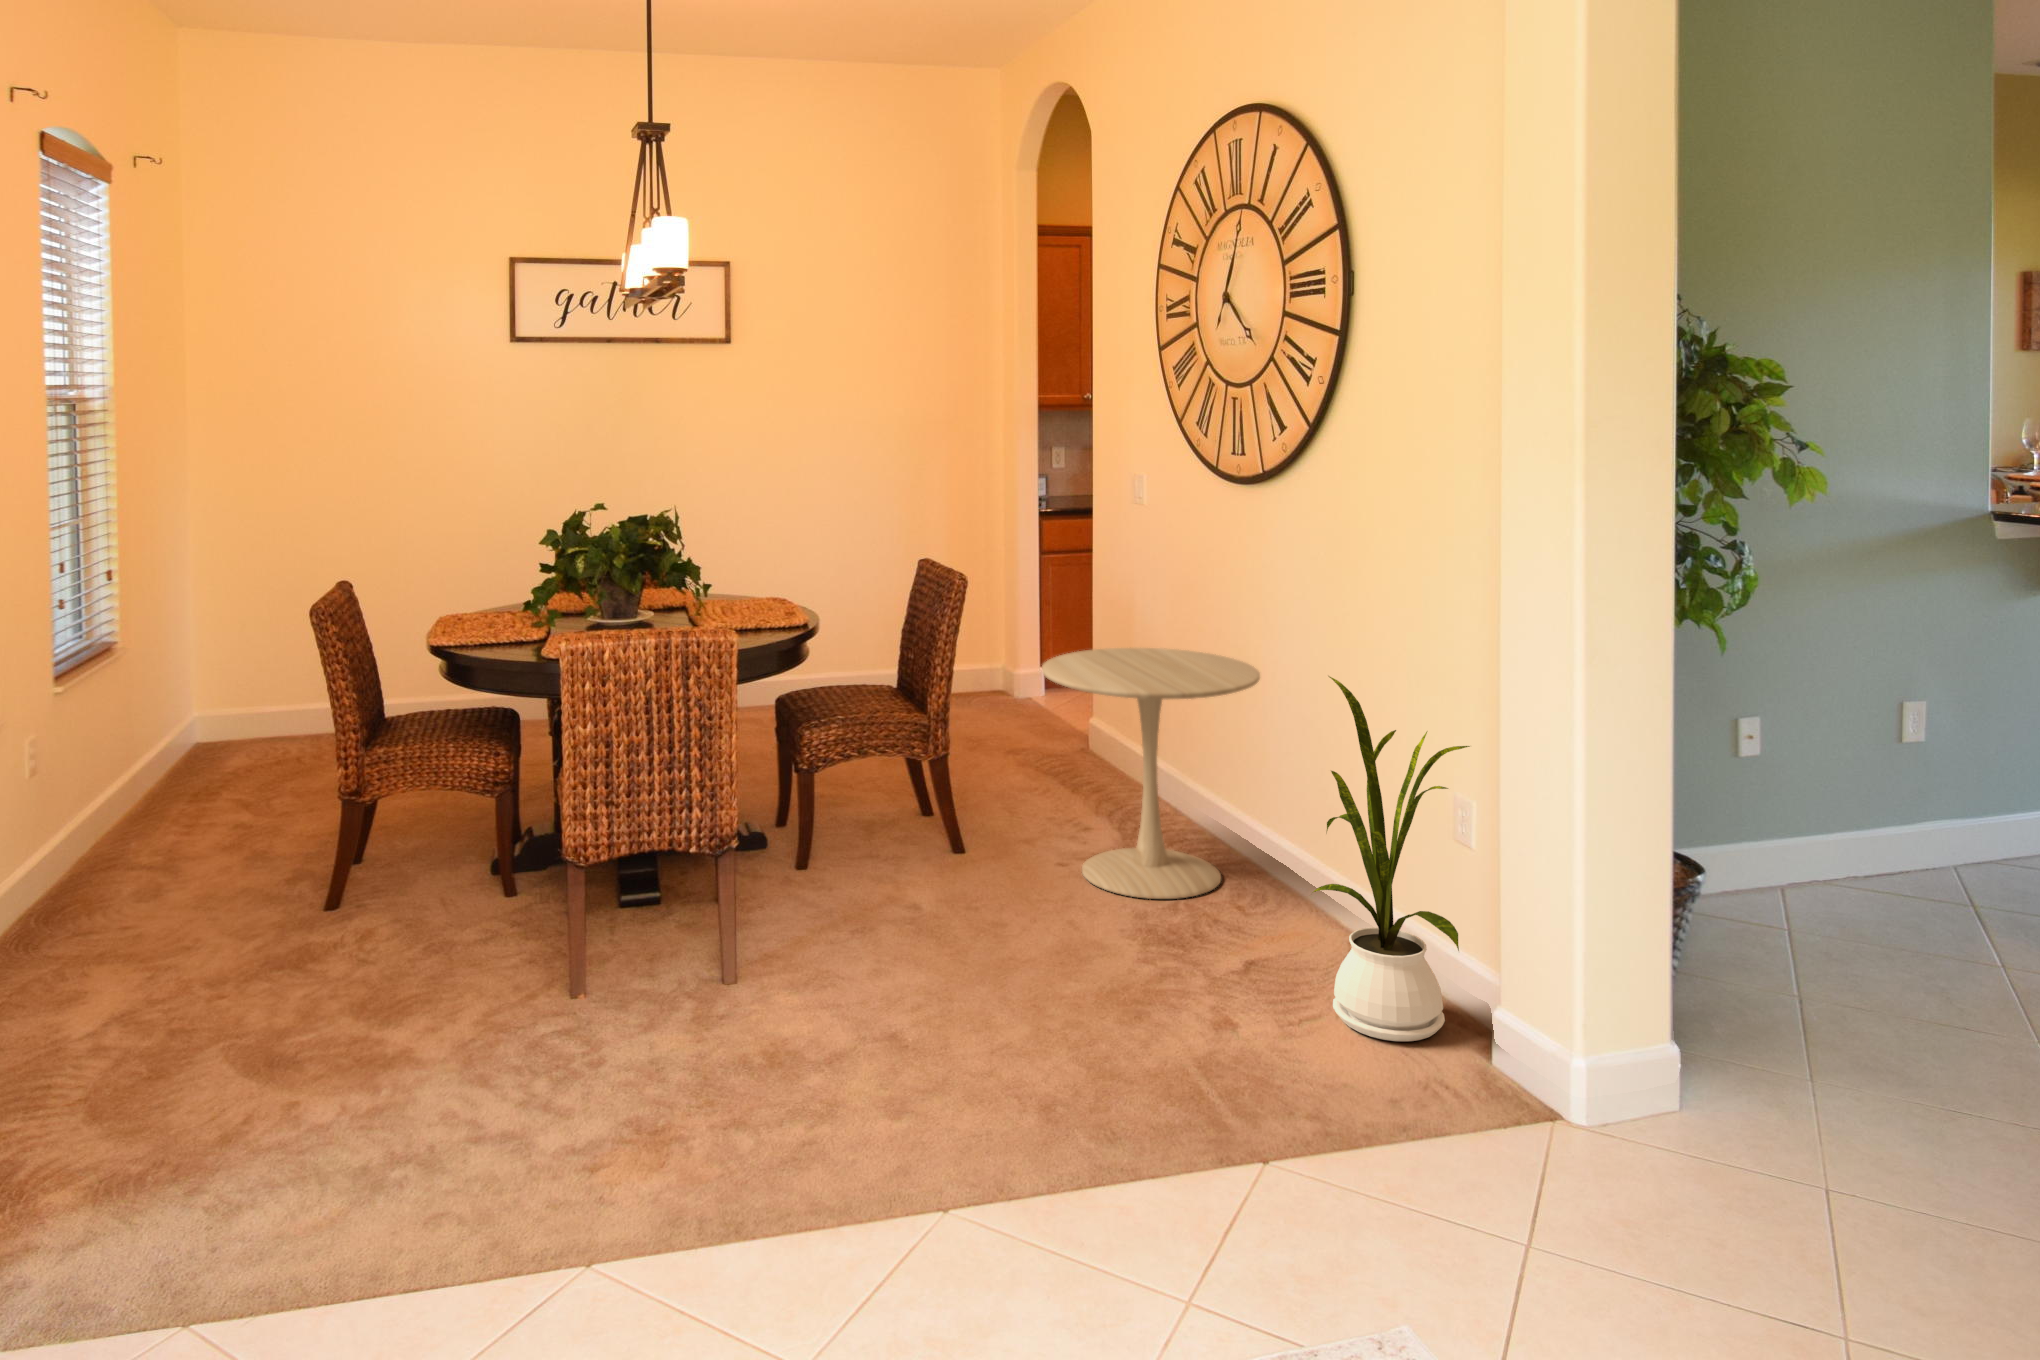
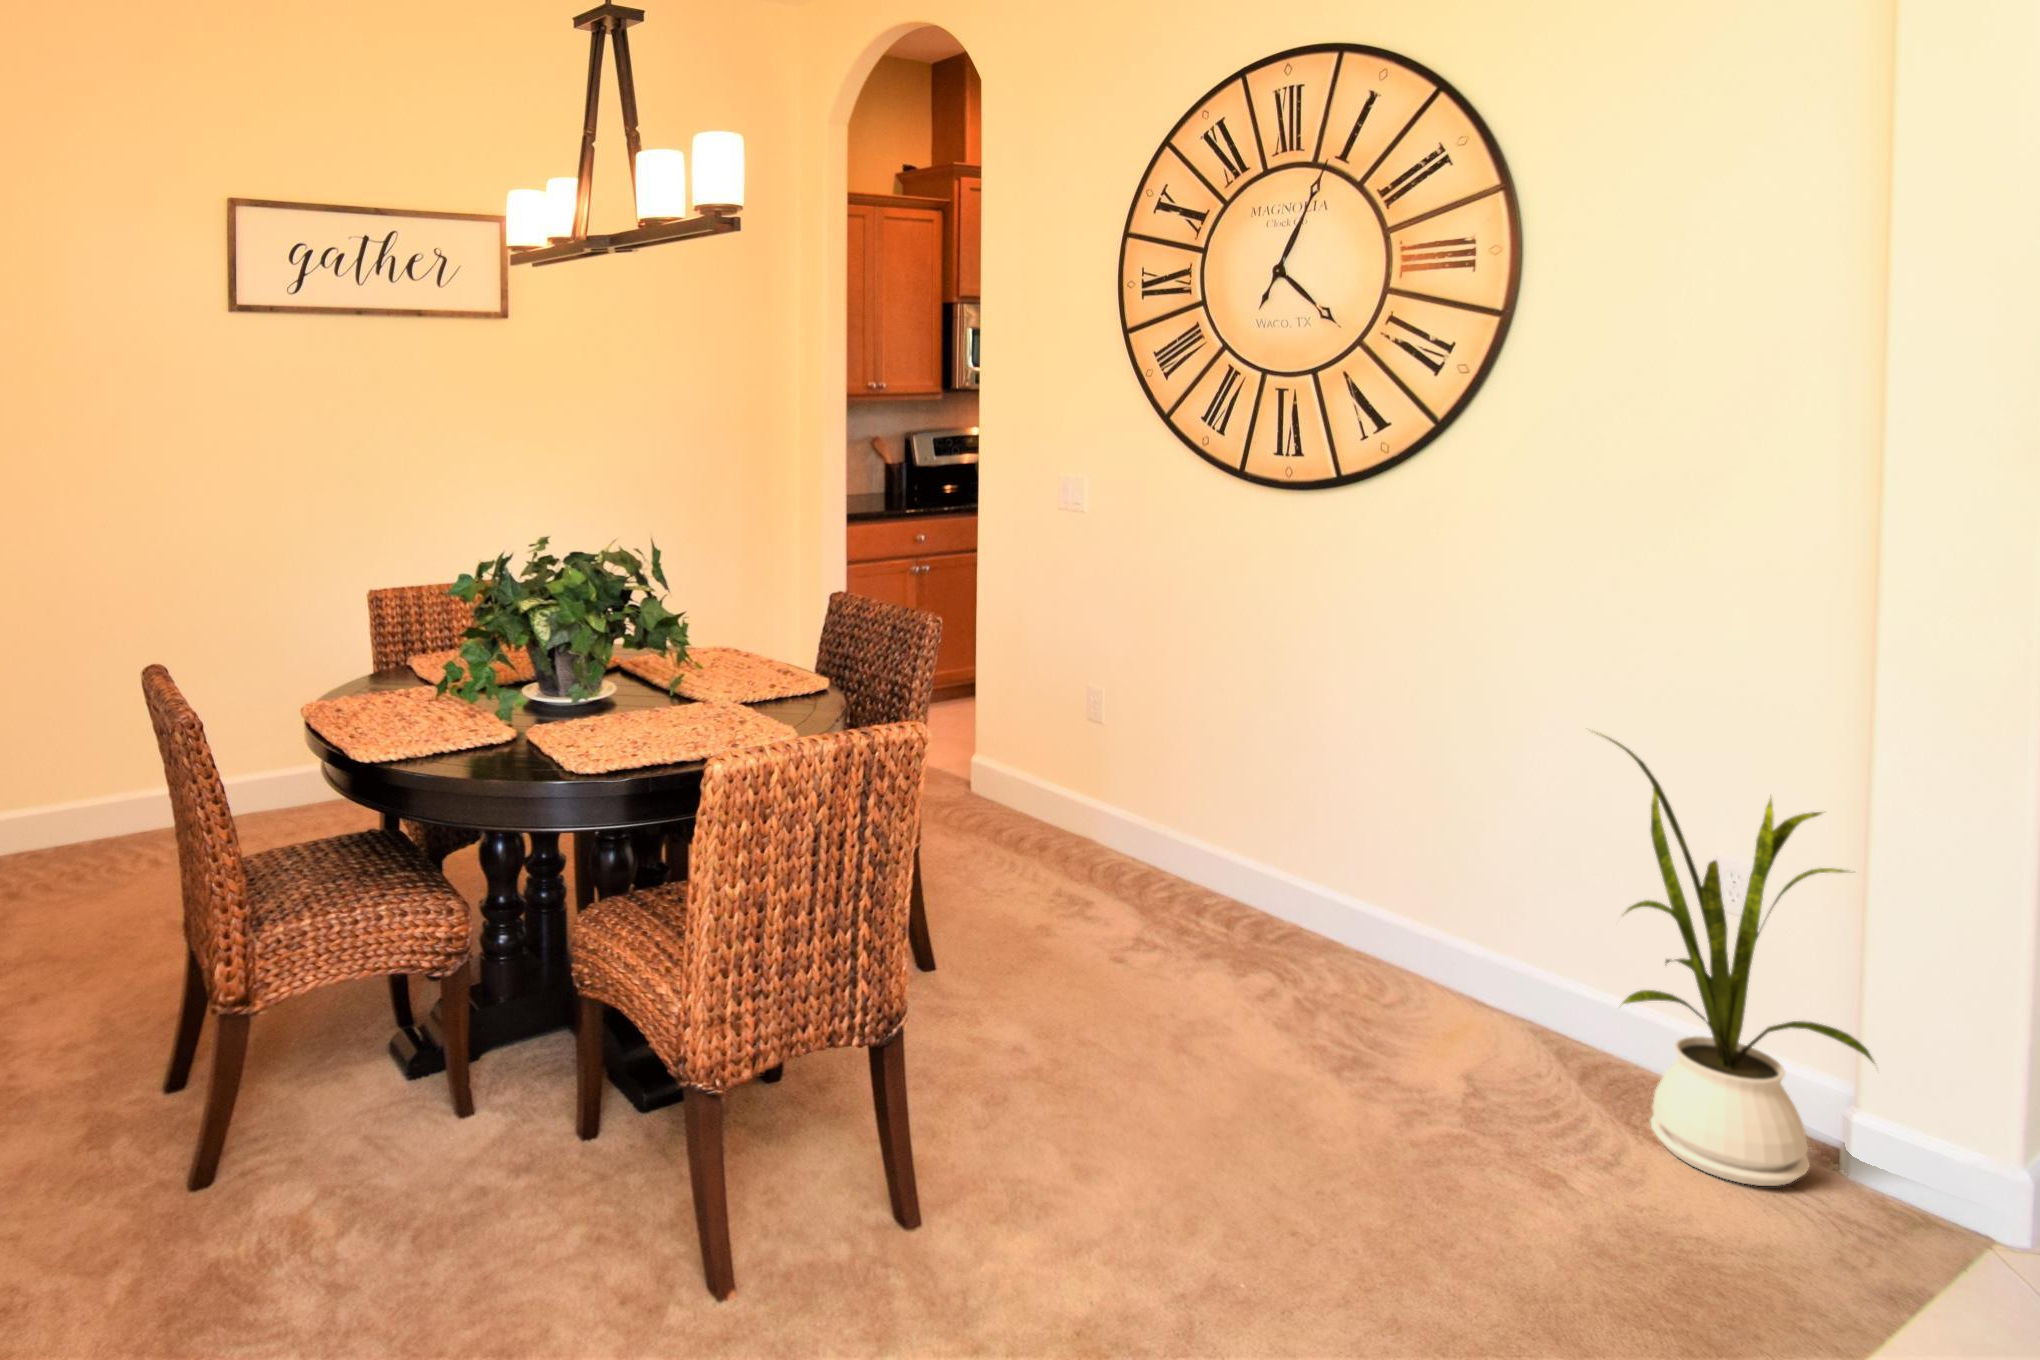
side table: present [1042,648,1260,899] -> none [1100,686,1378,1003]

